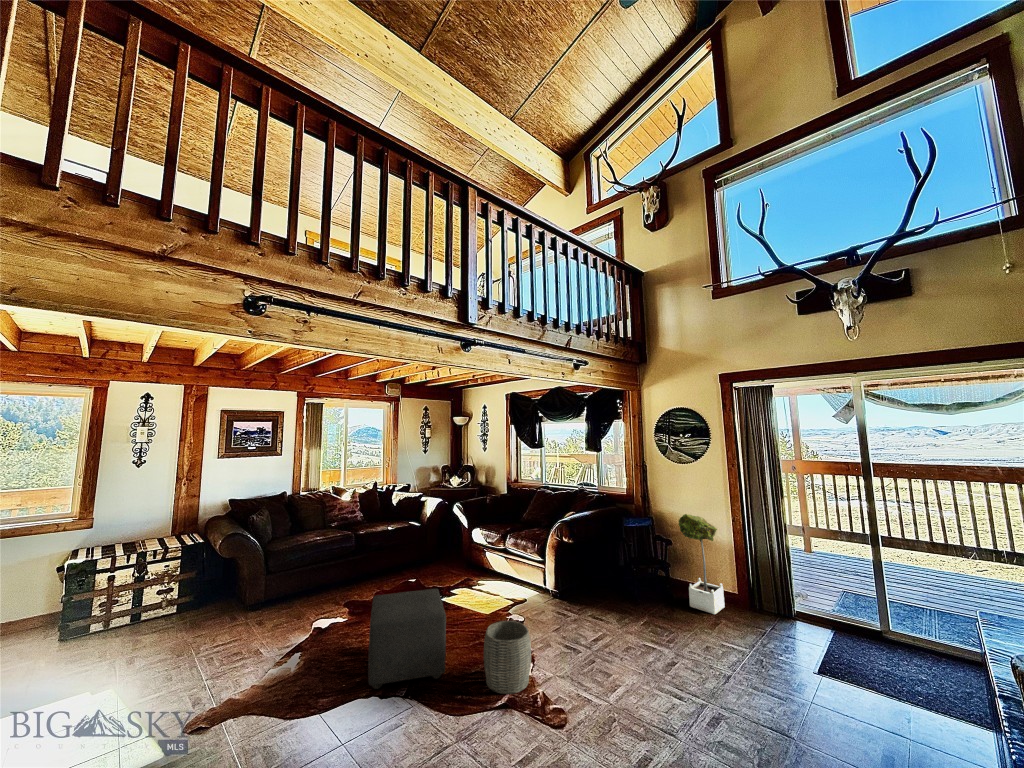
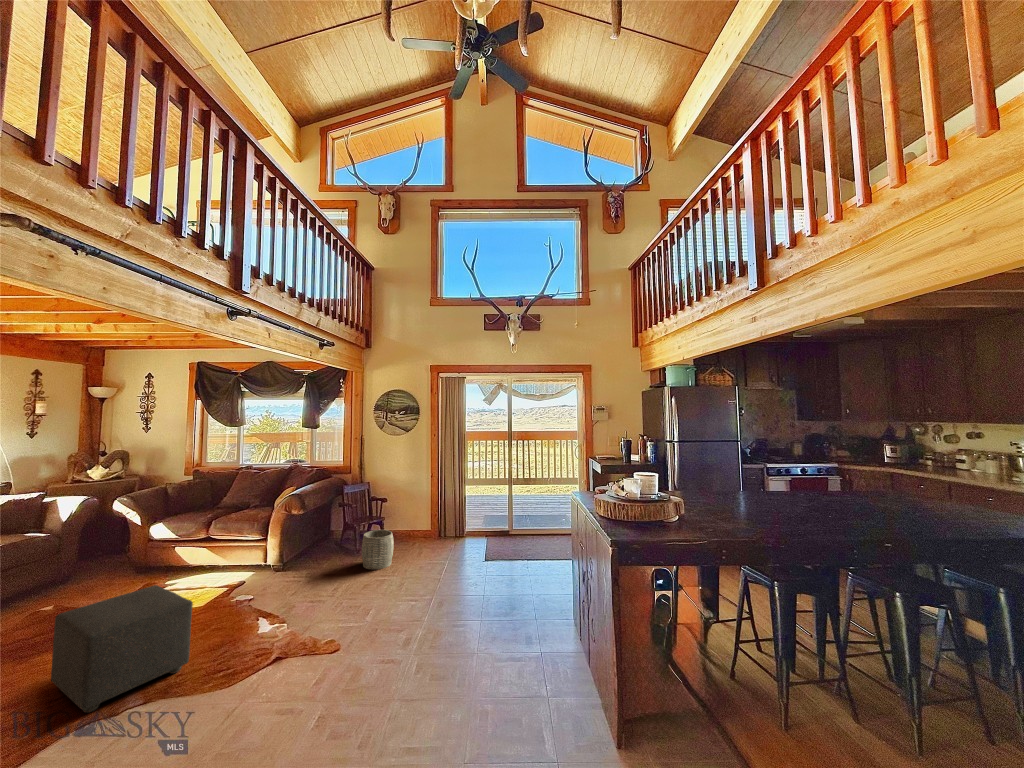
potted tree: present [679,514,725,614] -> none [394,475,425,549]
woven basket: present [484,621,531,694] -> present [362,530,394,570]

